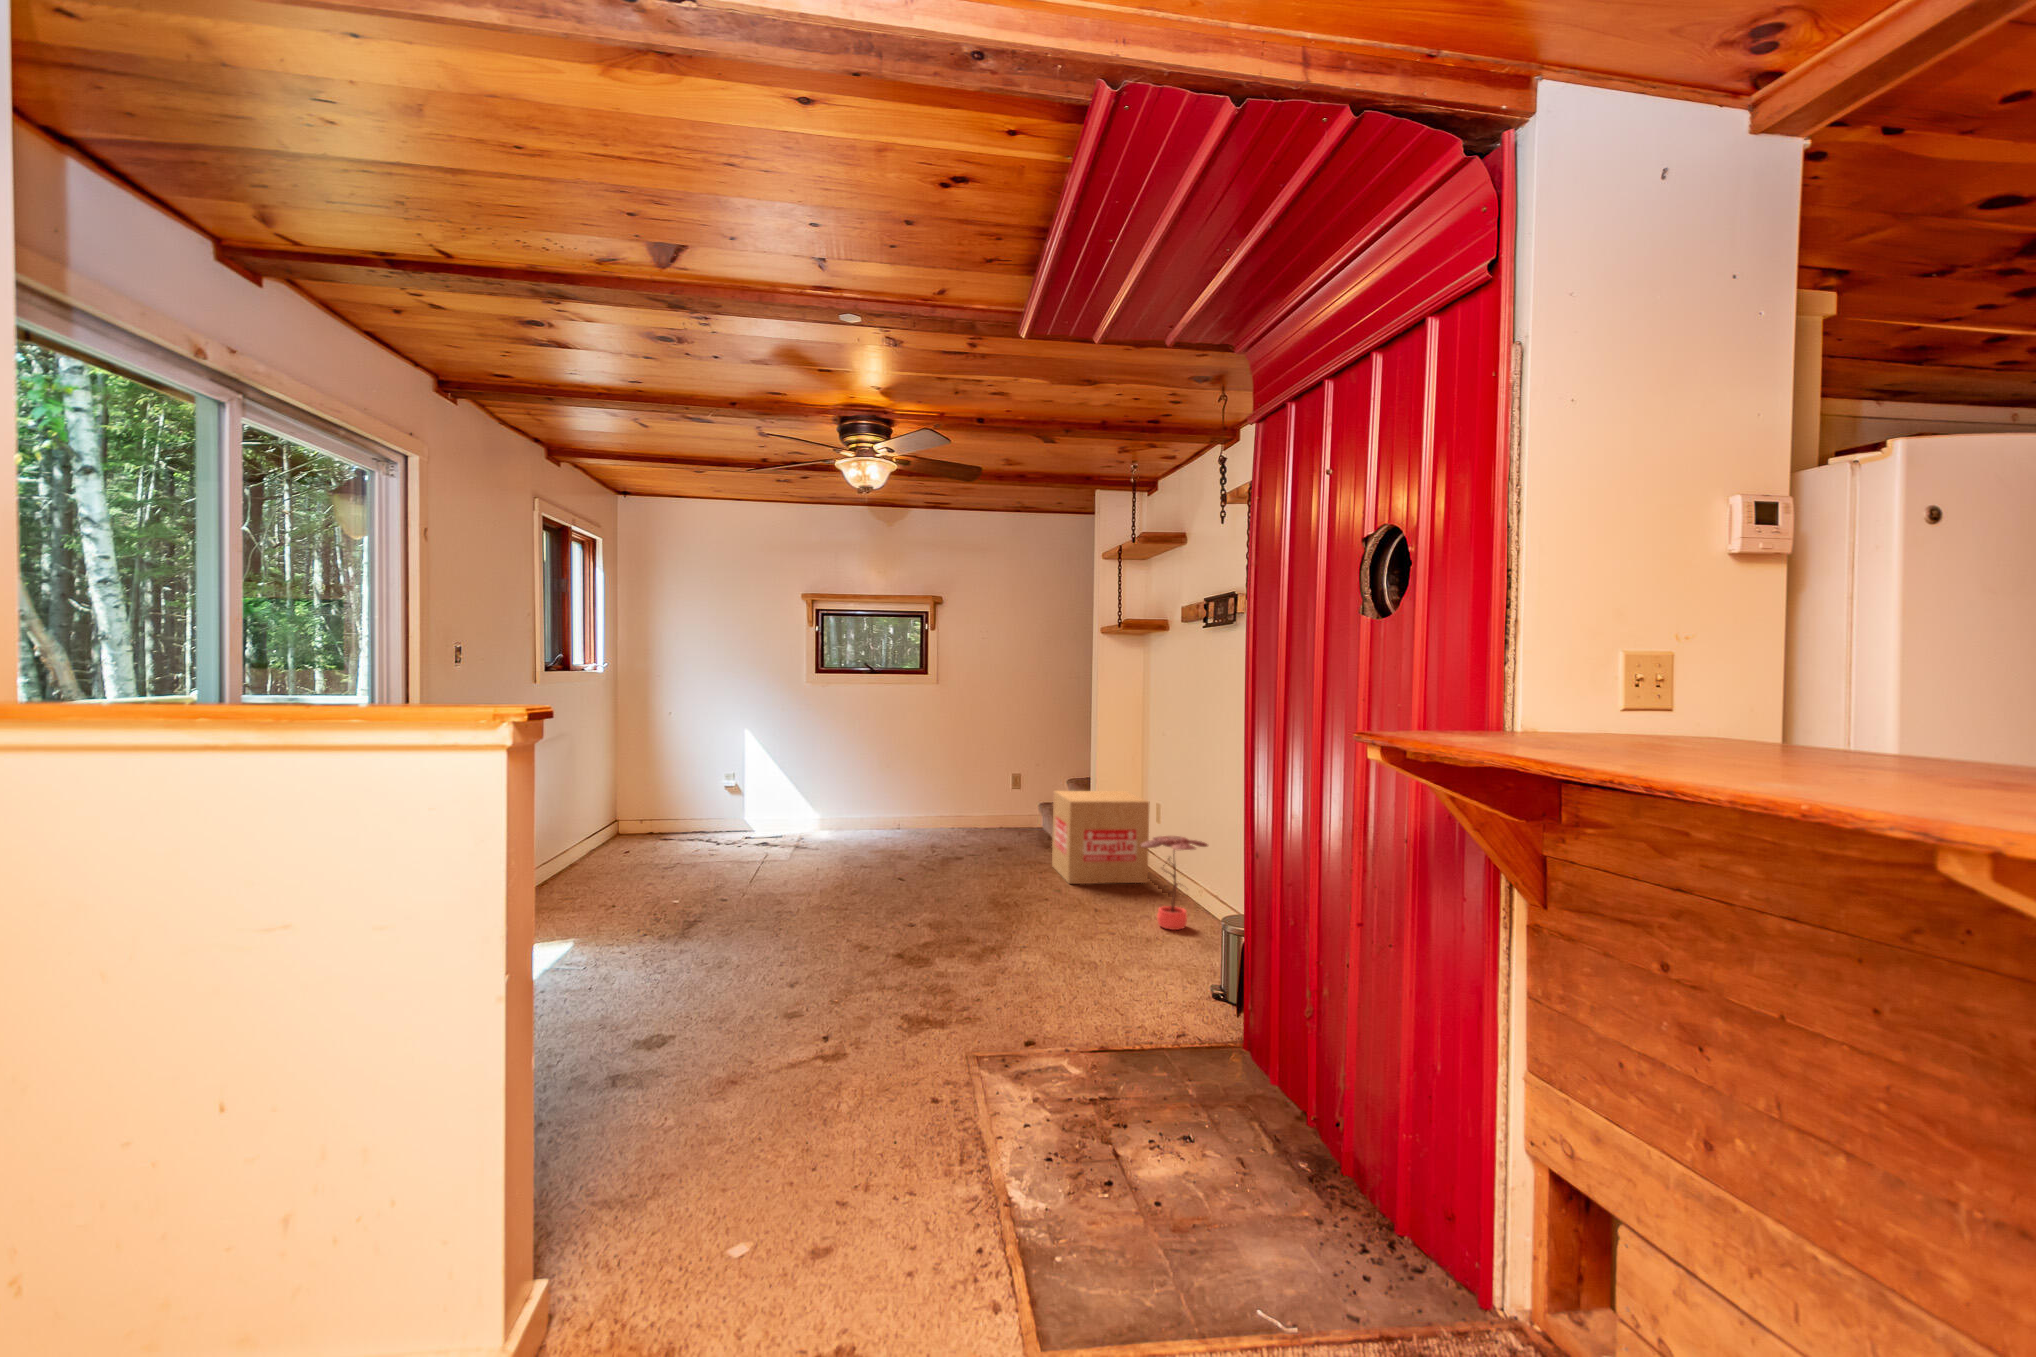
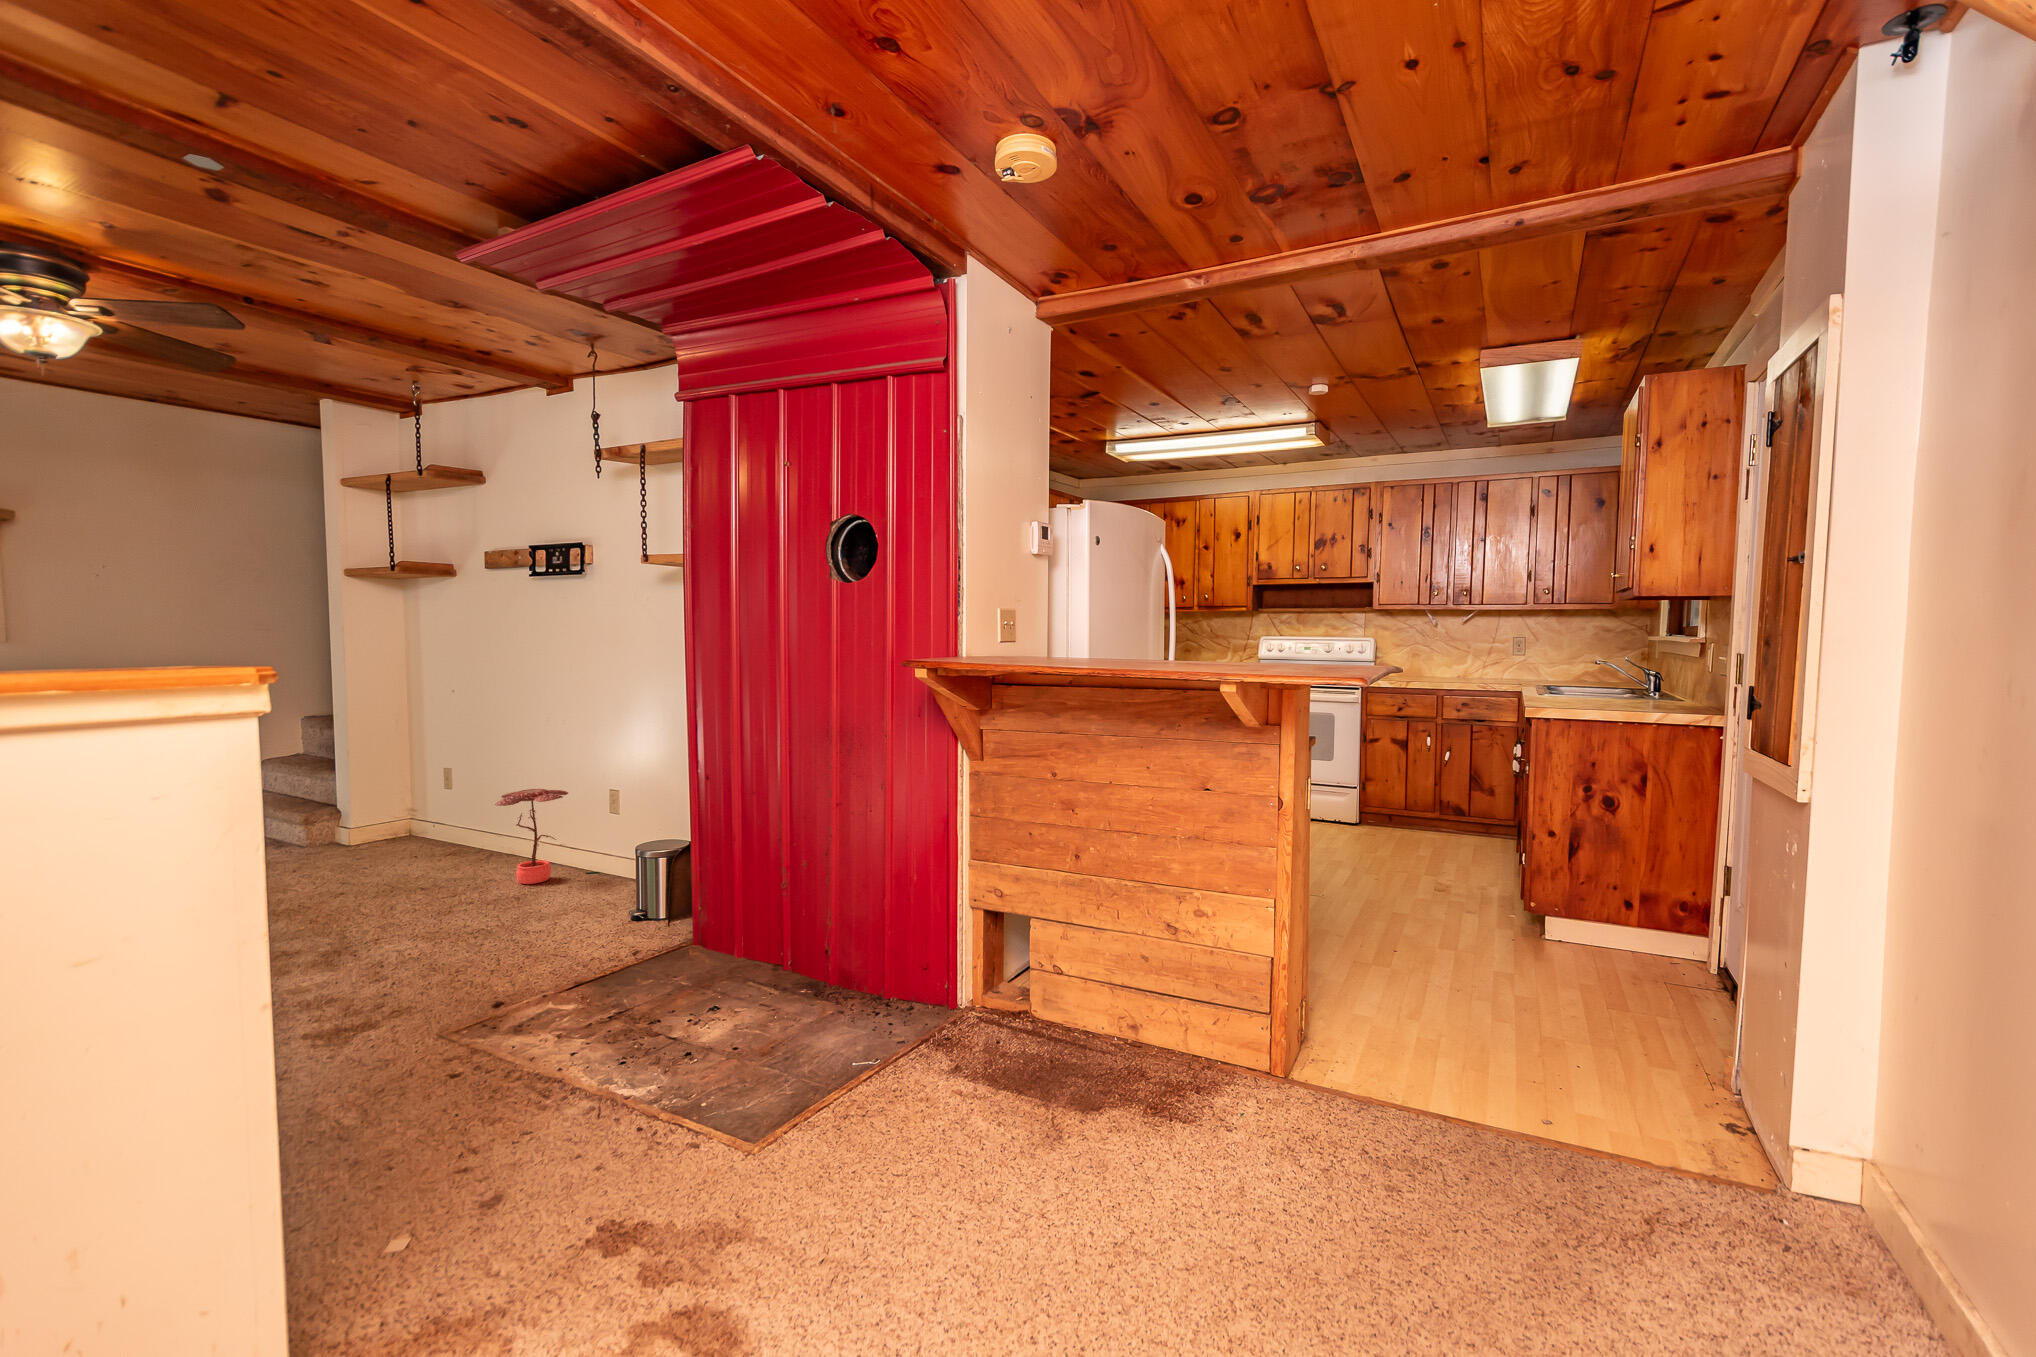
cardboard box: present [1052,791,1150,884] -> none [304,757,459,873]

